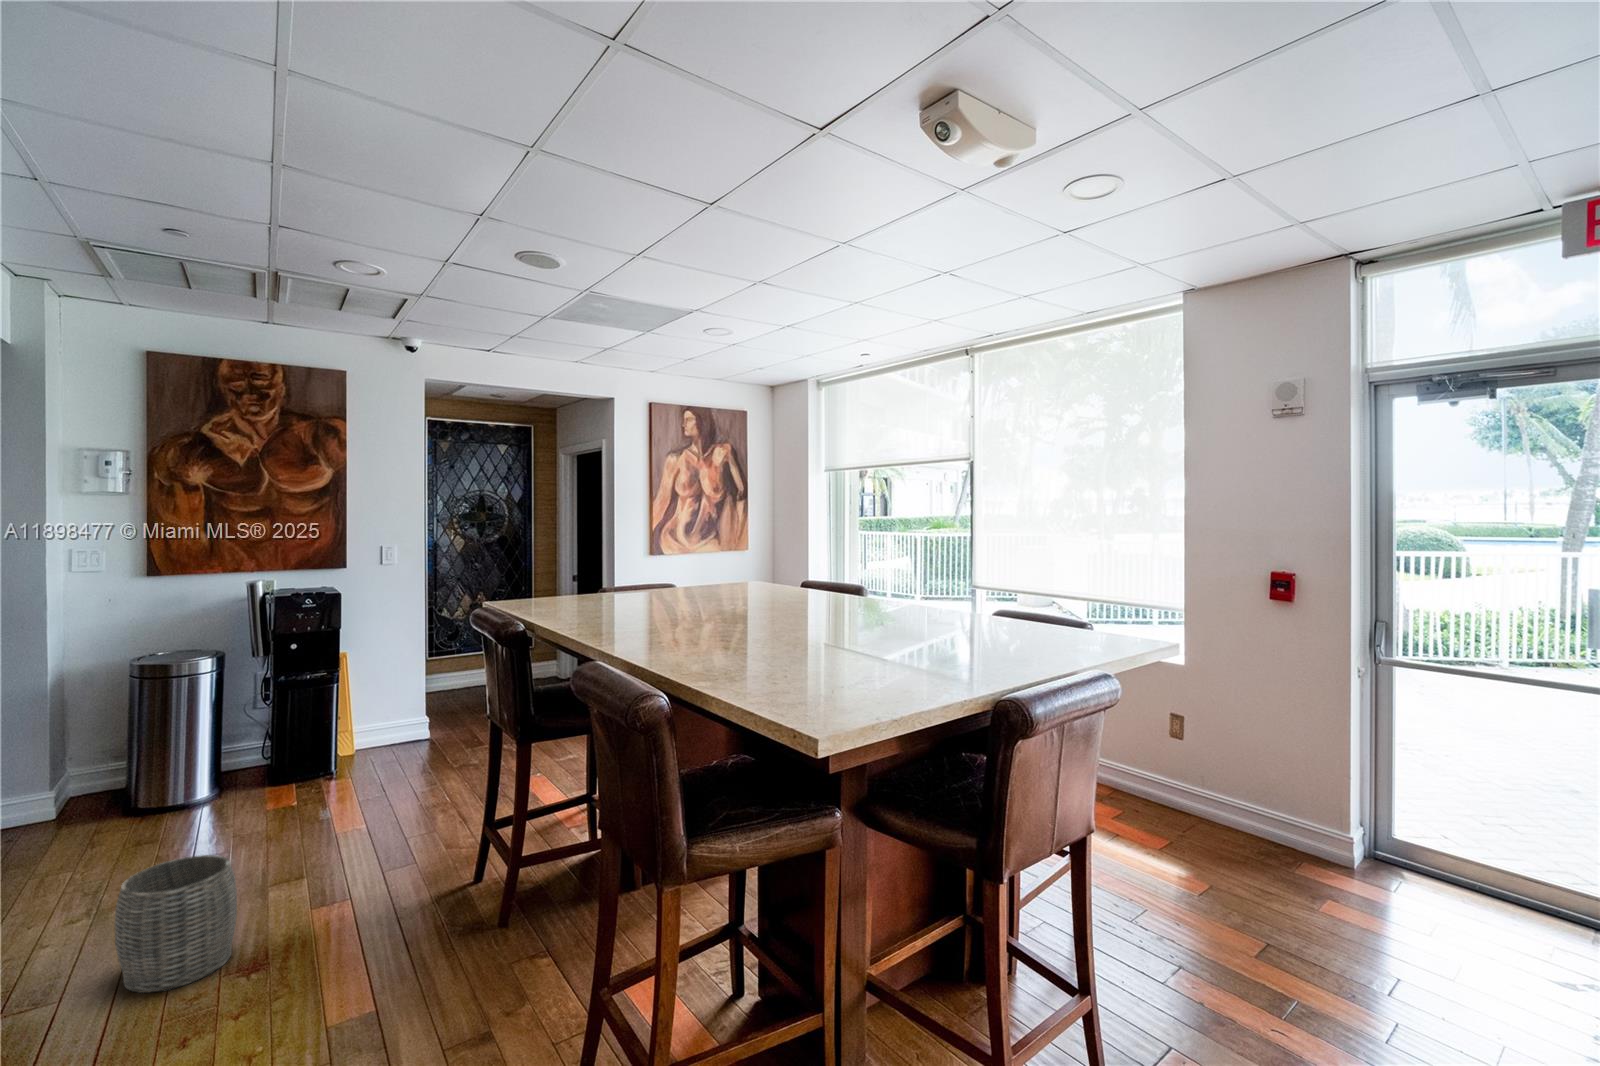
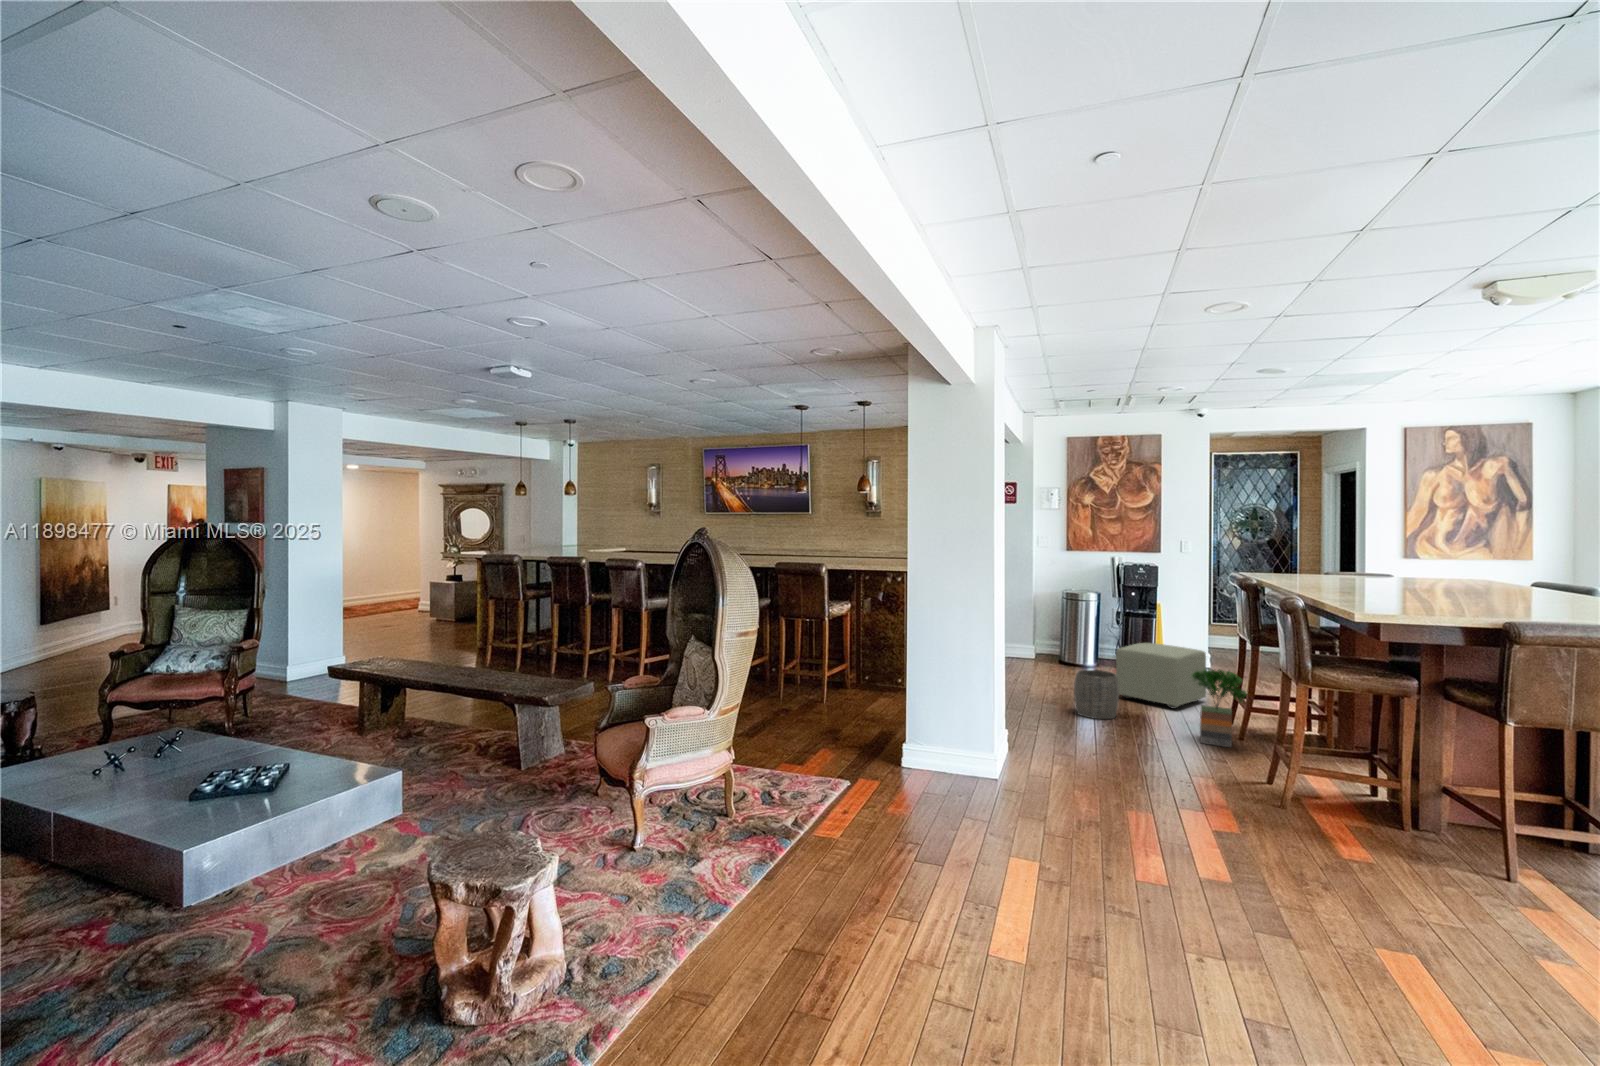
ottoman: none [243,744,423,877] -> present [1116,643,1206,709]
potted tree: none [388,804,497,975] -> present [1191,669,1246,747]

